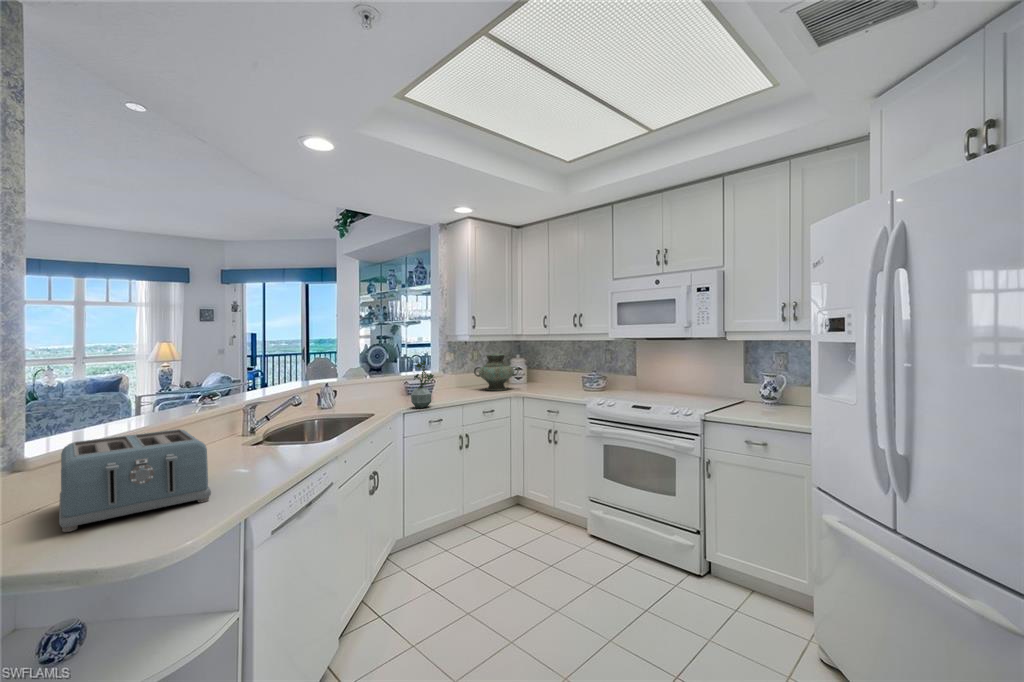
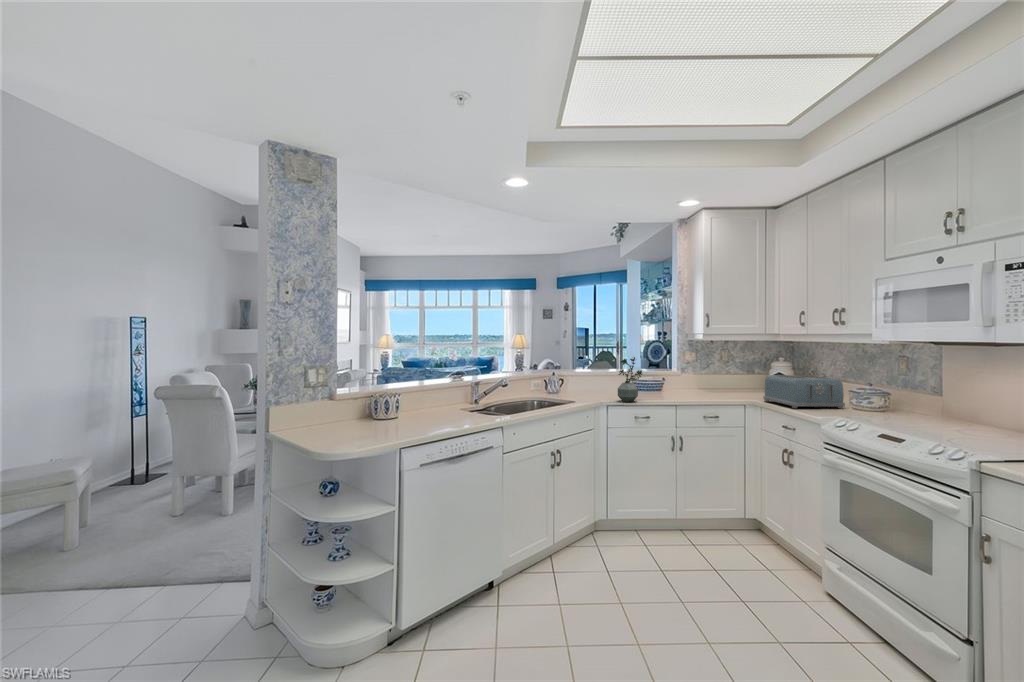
vase: present [474,353,519,391] -> none [715,354,768,396]
toaster: present [59,429,211,532] -> present [763,375,845,409]

